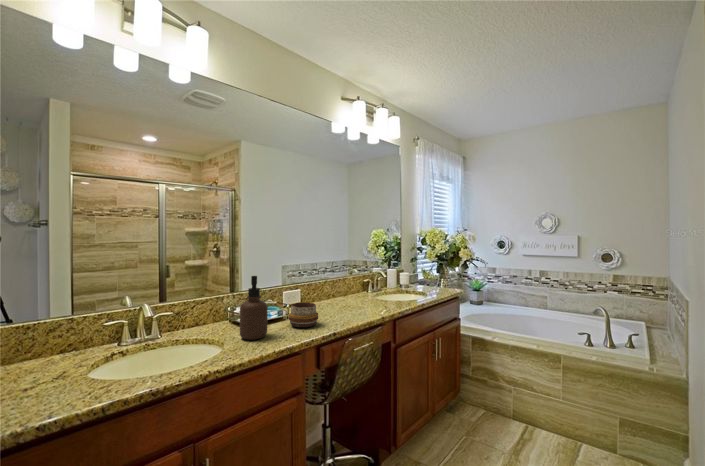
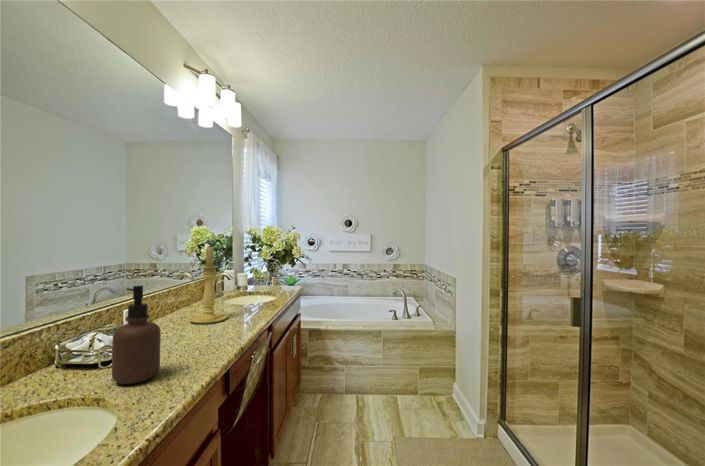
candle holder: none [328,248,357,311] -> present [189,246,228,324]
decorative bowl: present [288,302,318,327] -> none [167,316,211,351]

